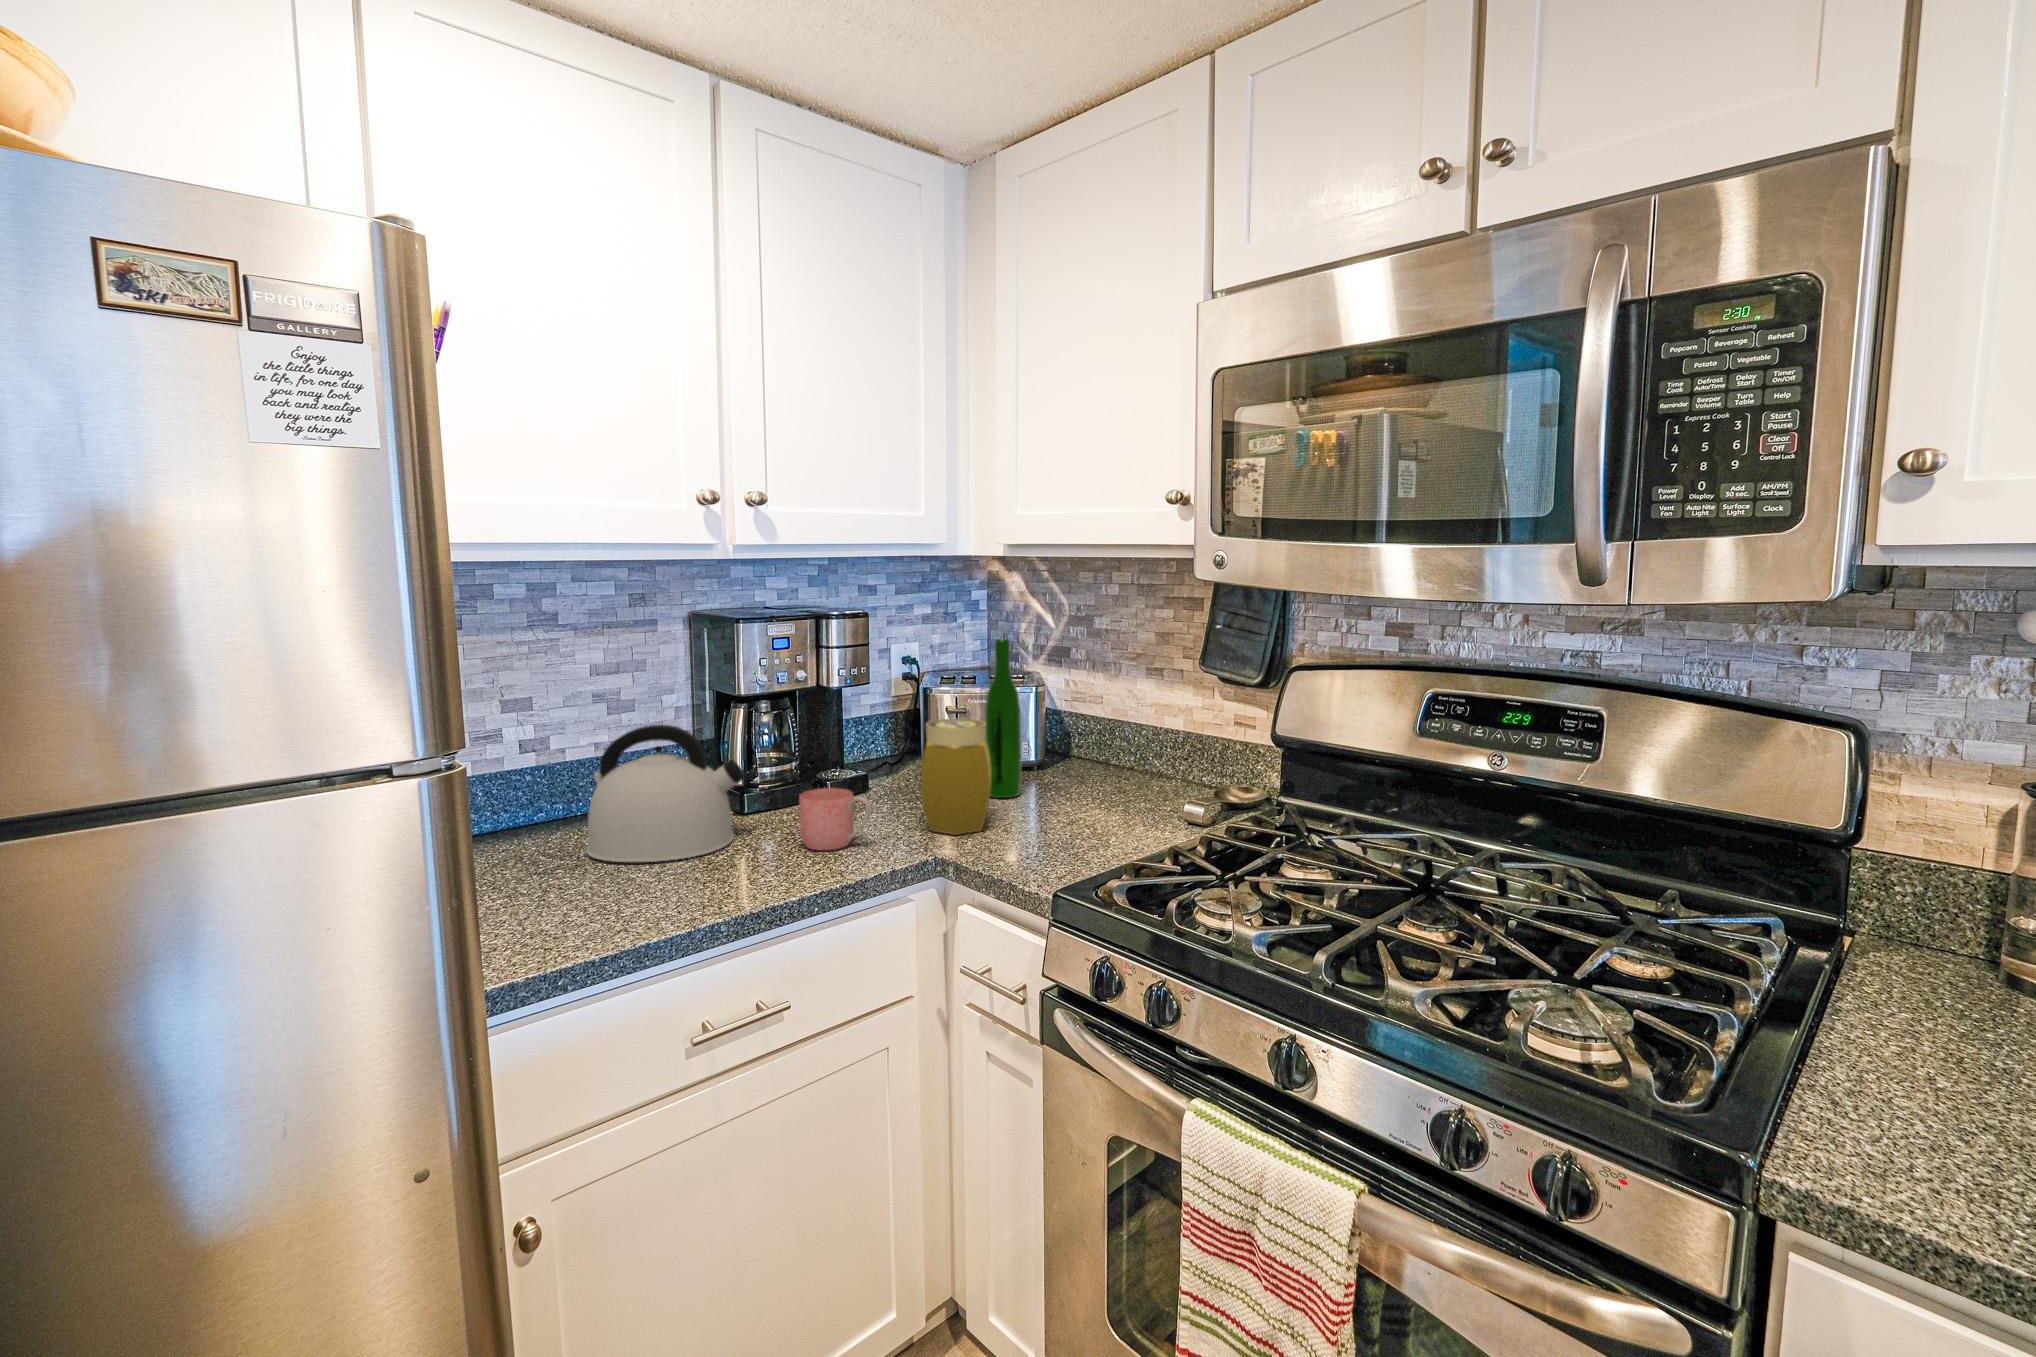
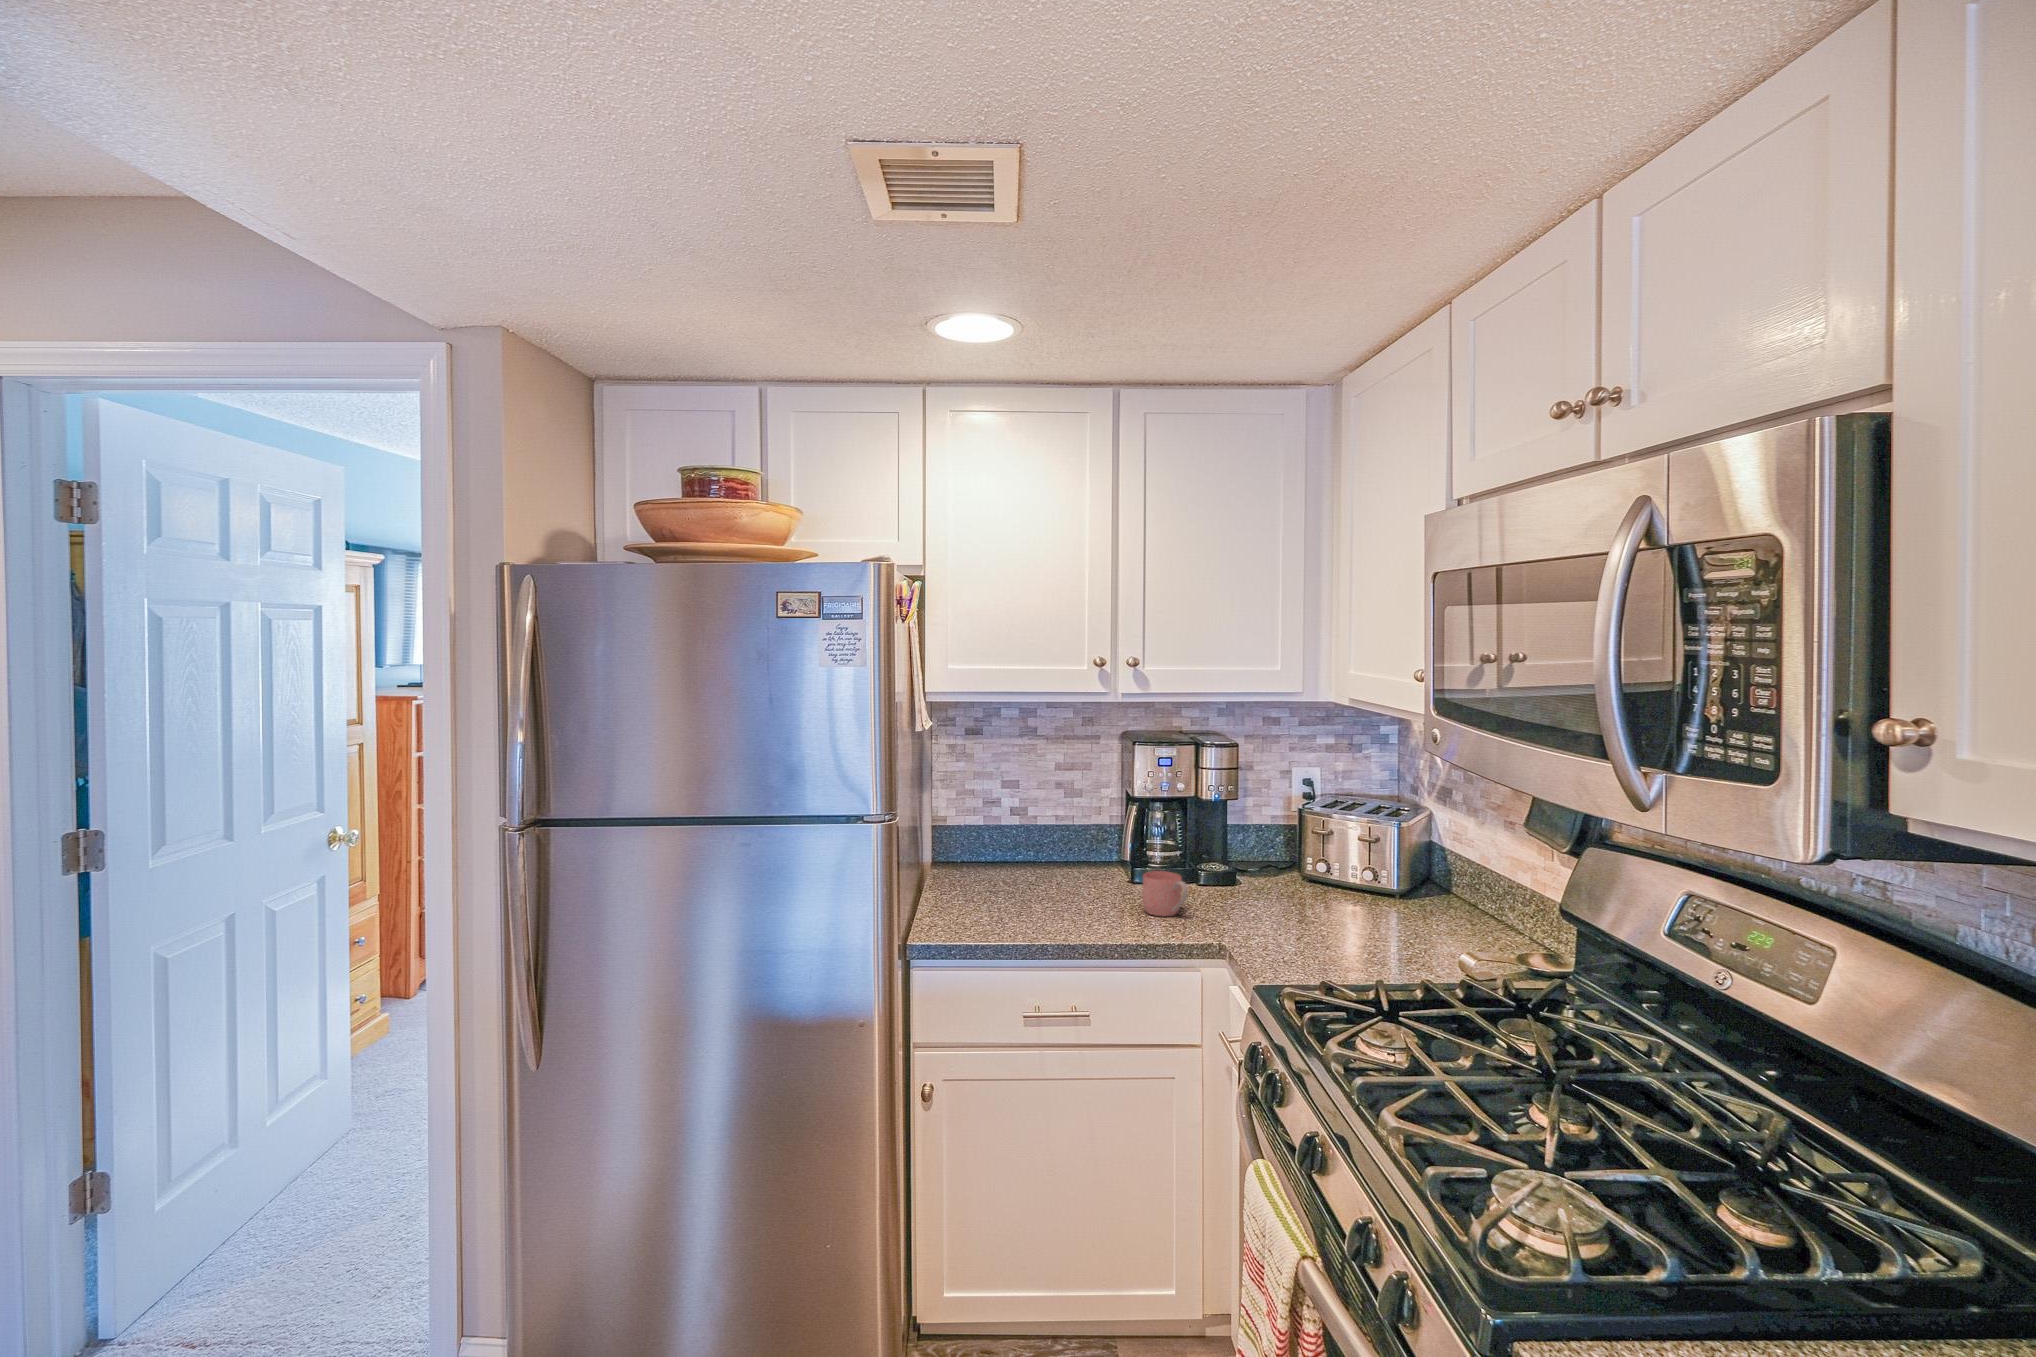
wine bottle: present [985,639,1021,798] -> none [1319,777,1353,911]
jar: present [921,718,991,835] -> none [1233,835,1296,928]
kettle: present [586,725,745,862] -> none [1021,809,1120,901]

